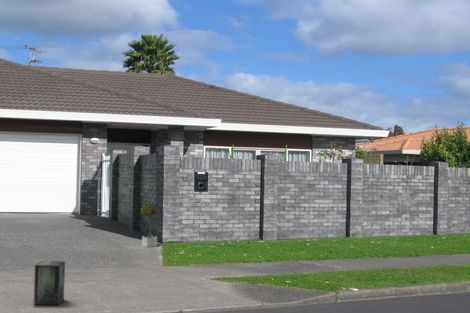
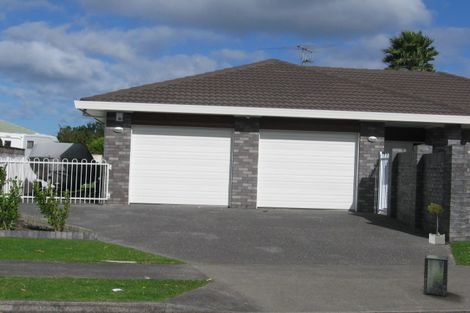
storage box: present [34,261,65,305] -> present [423,255,448,296]

